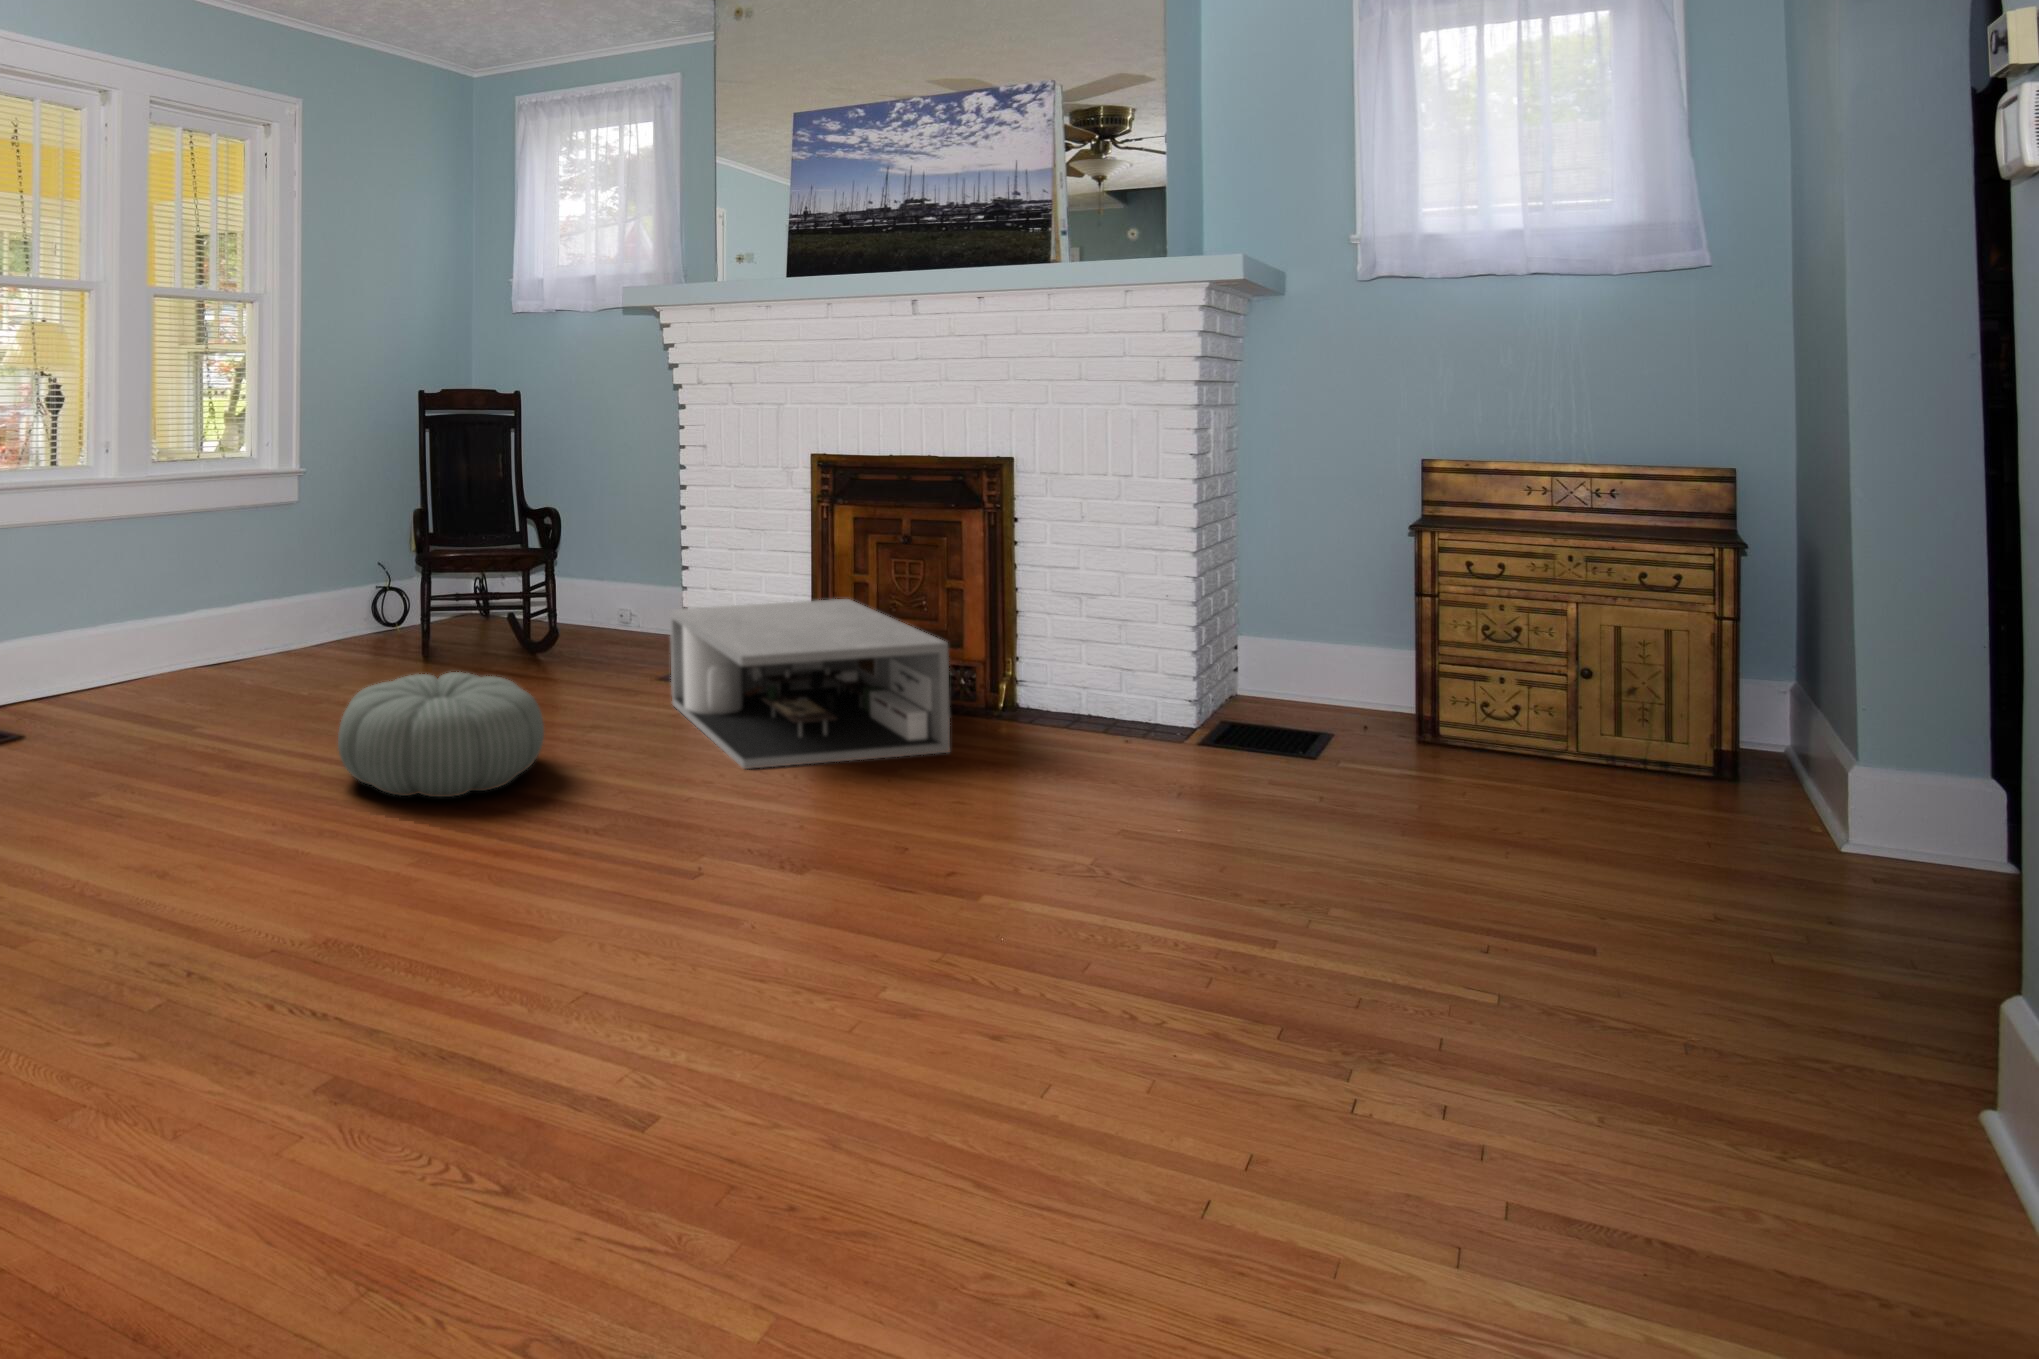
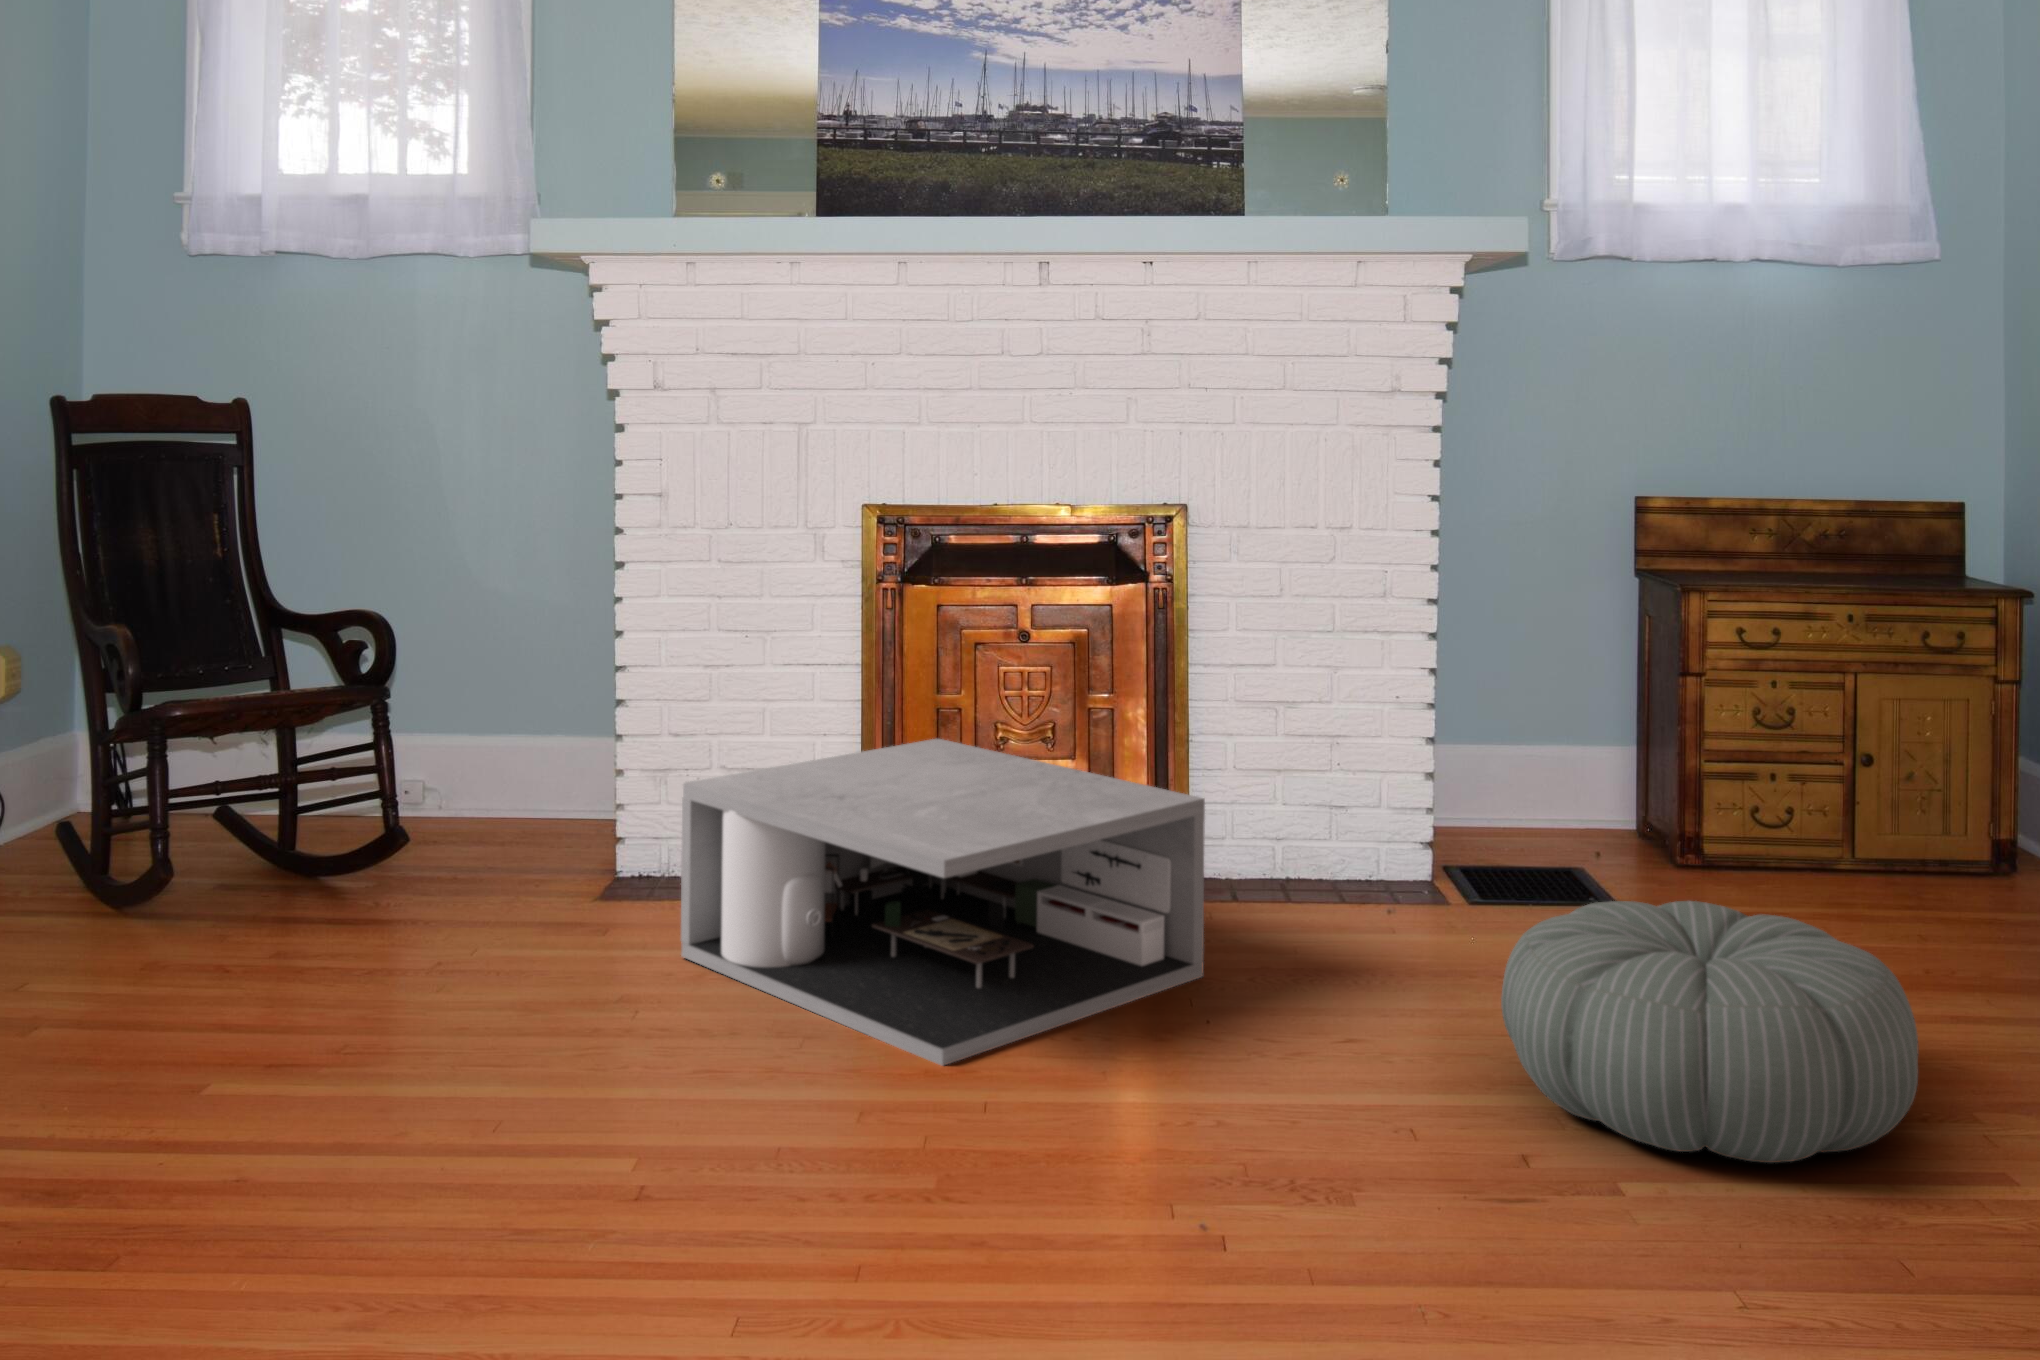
pouf: present [338,672,544,797] -> present [1501,901,1918,1163]

